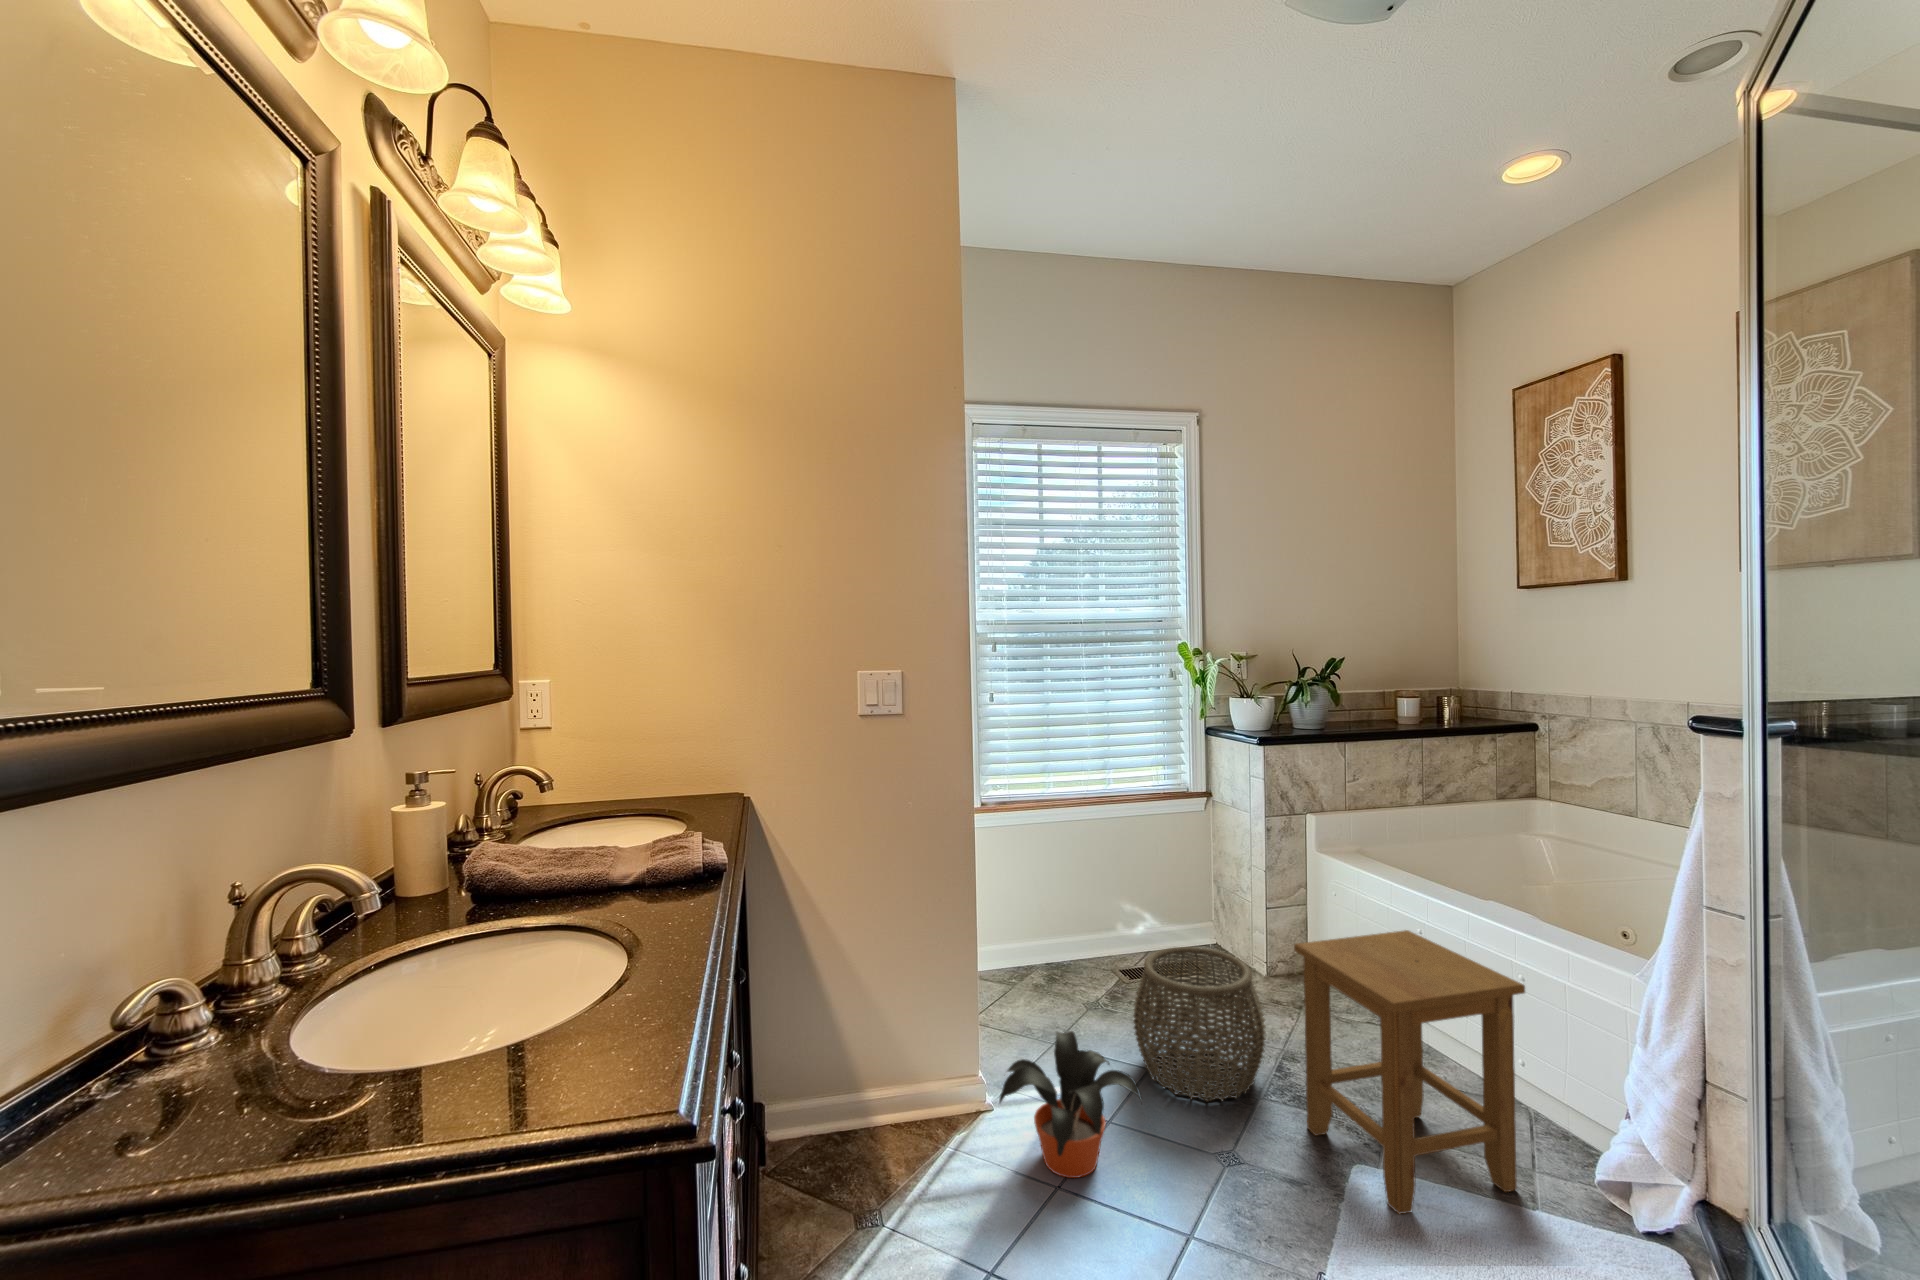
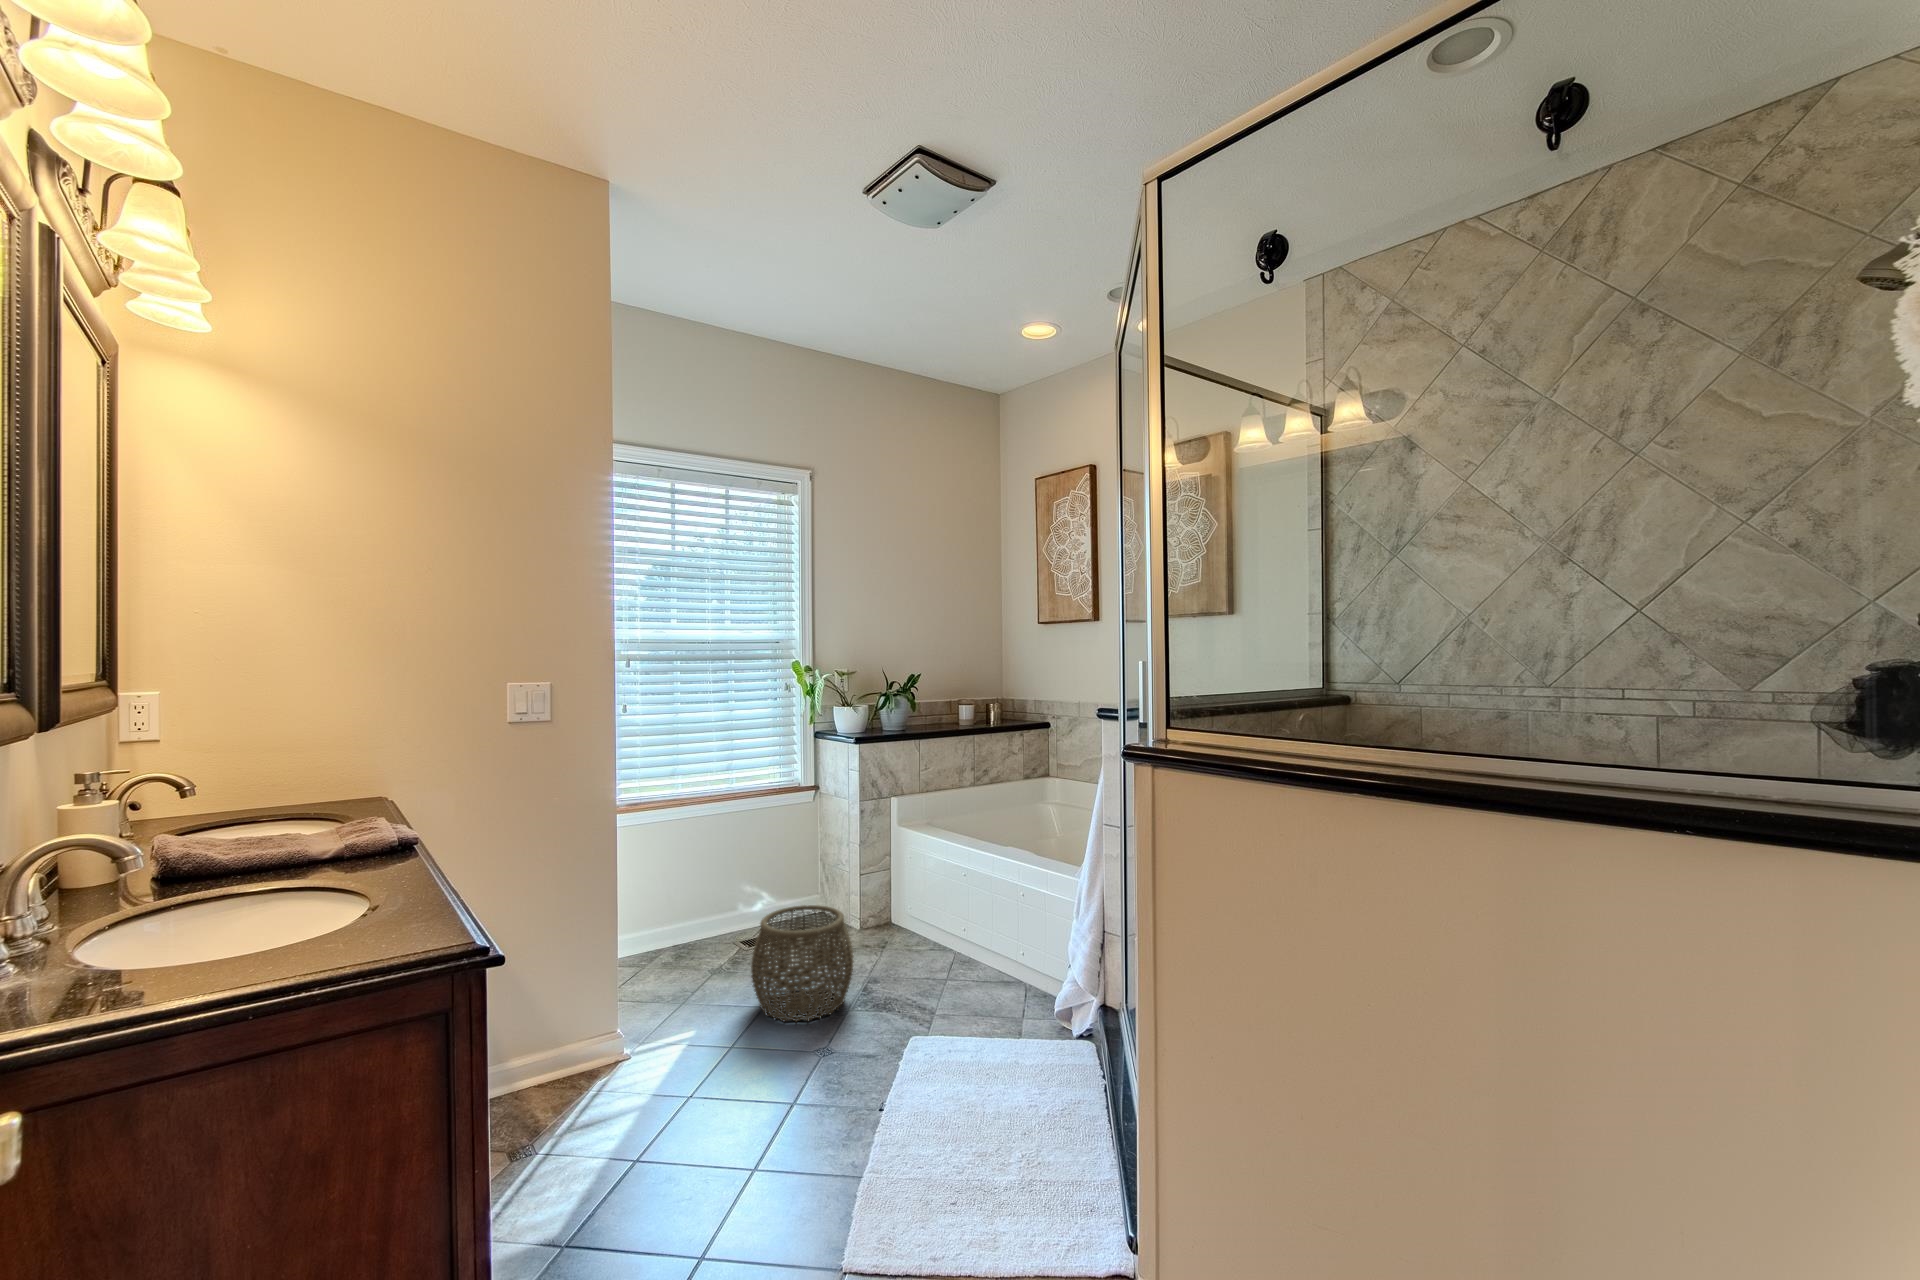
stool: present [1294,930,1525,1214] -> none [873,867,1014,1059]
potted plant: present [999,1031,1141,1178] -> none [635,981,757,1095]

